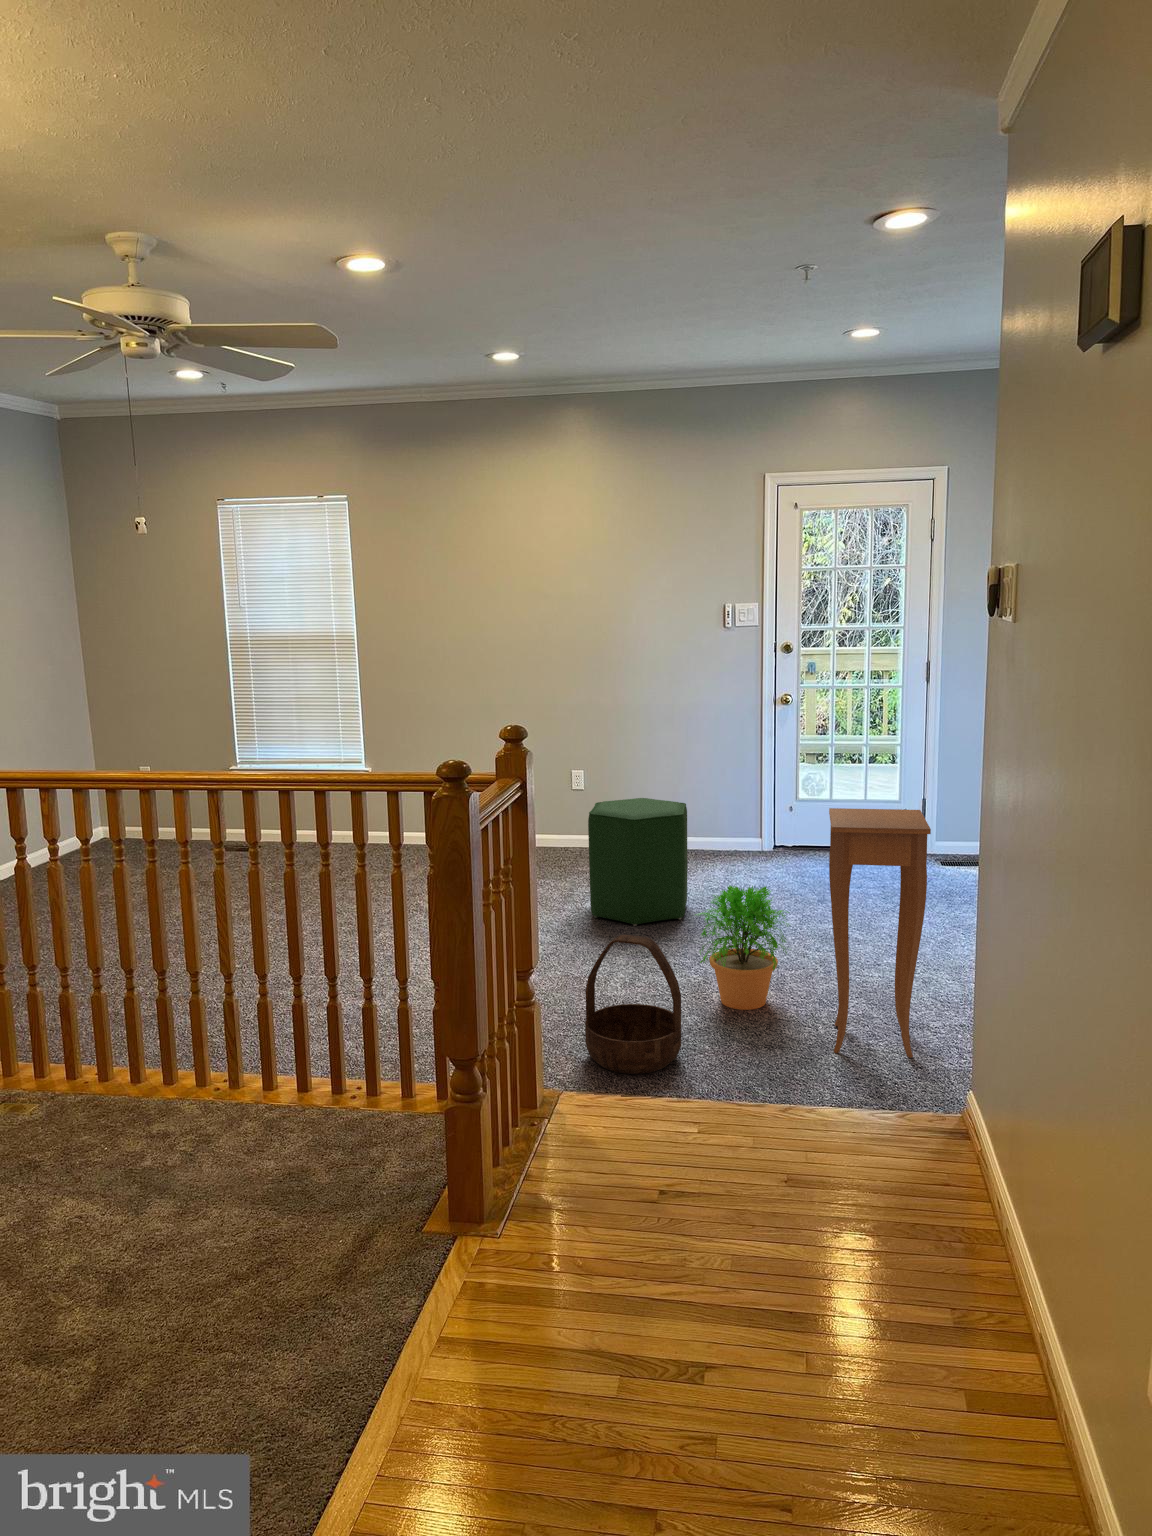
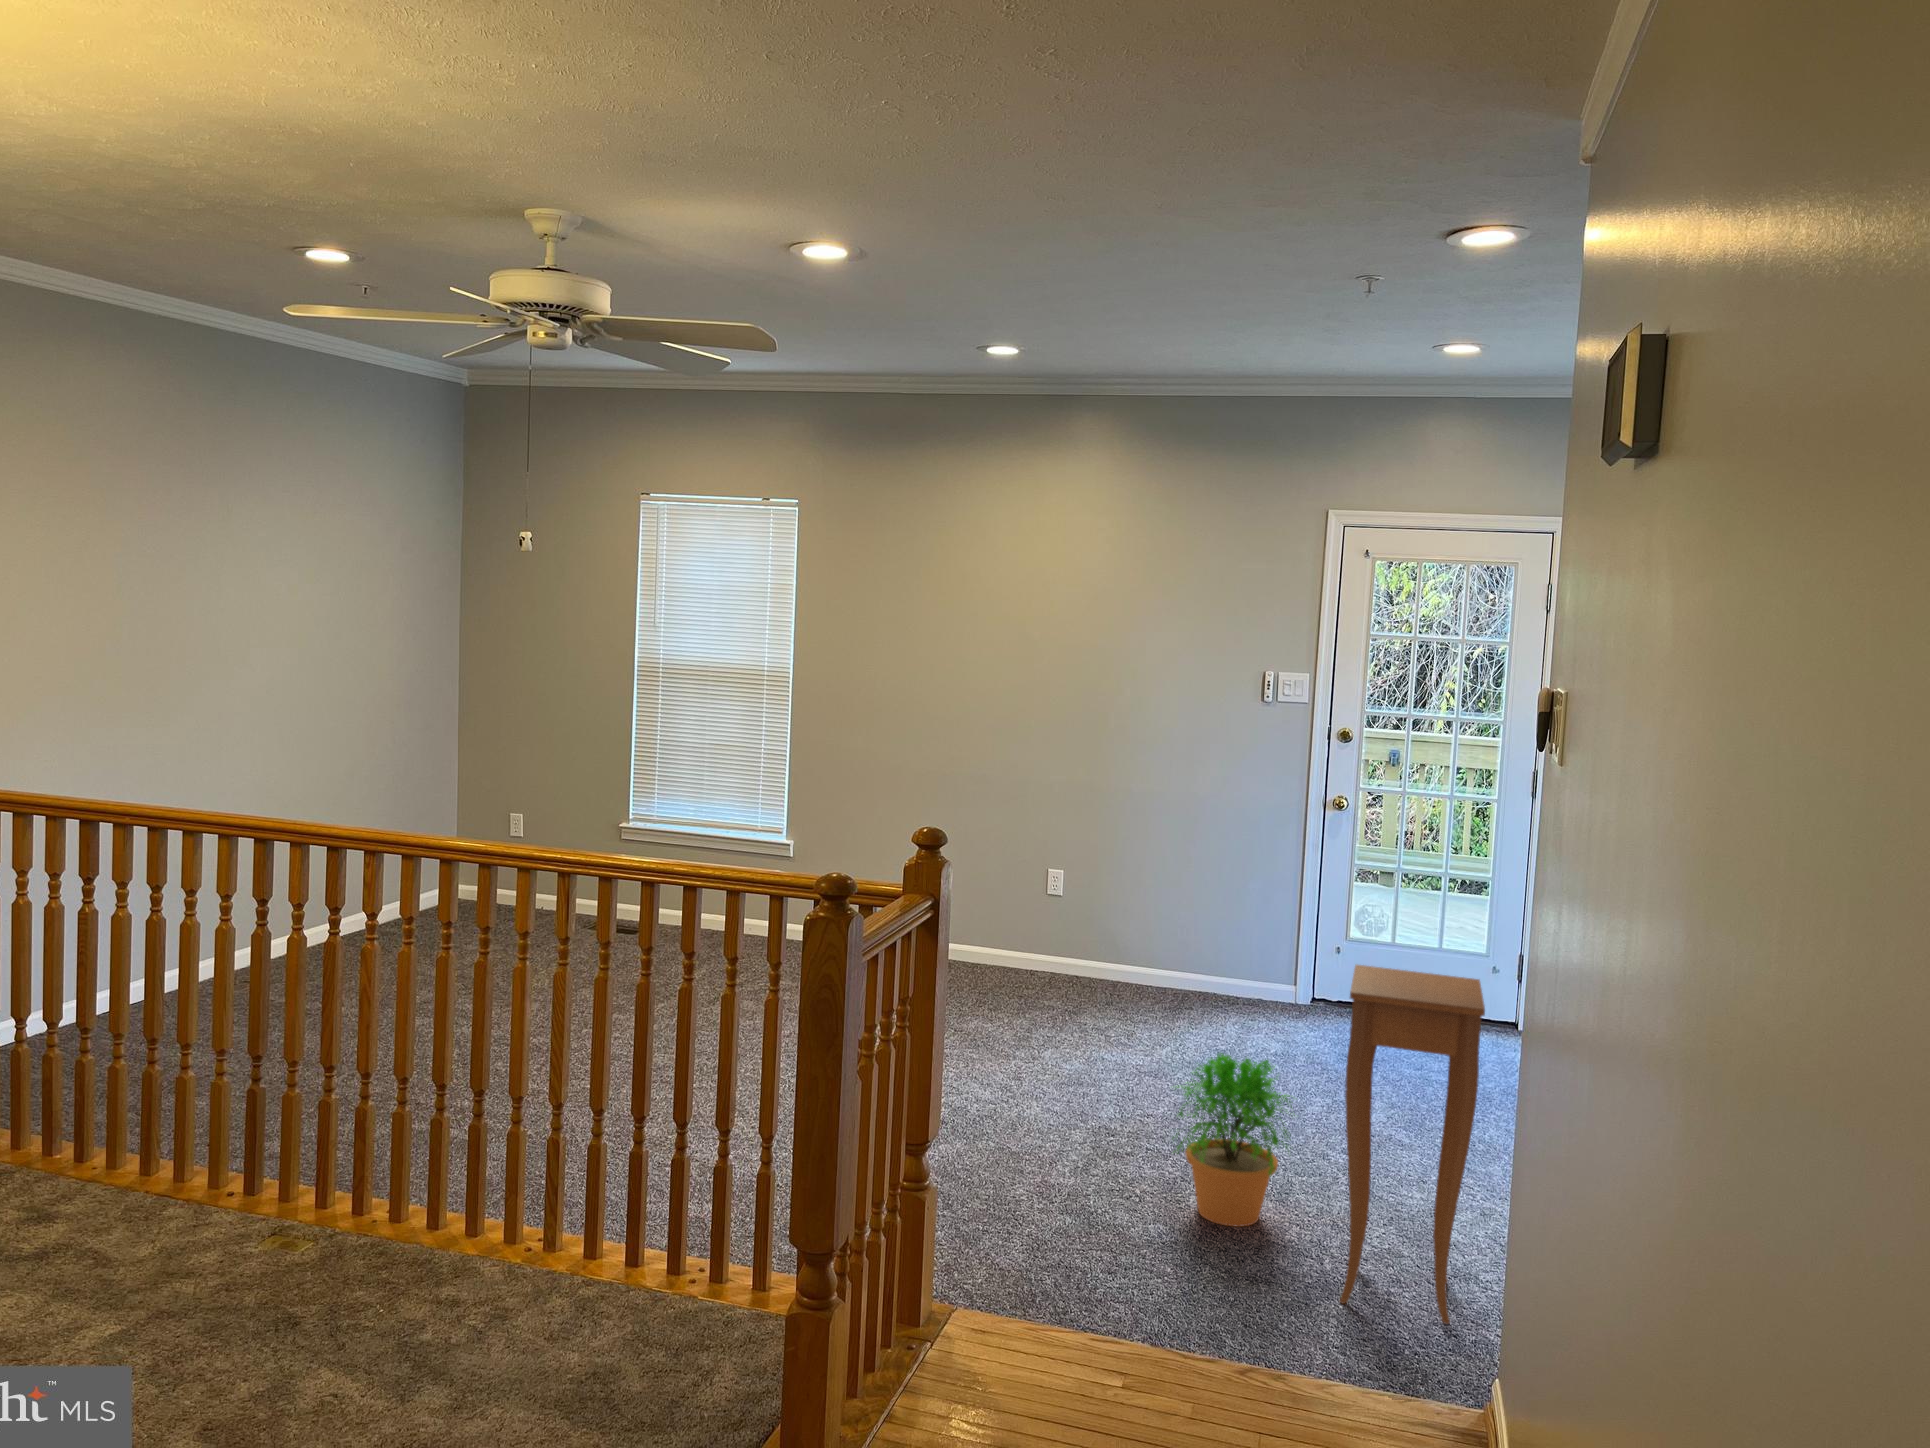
ottoman: present [588,798,688,926] -> none [1047,917,1185,1090]
basket: present [585,935,681,1074] -> none [1003,1105,1133,1298]

